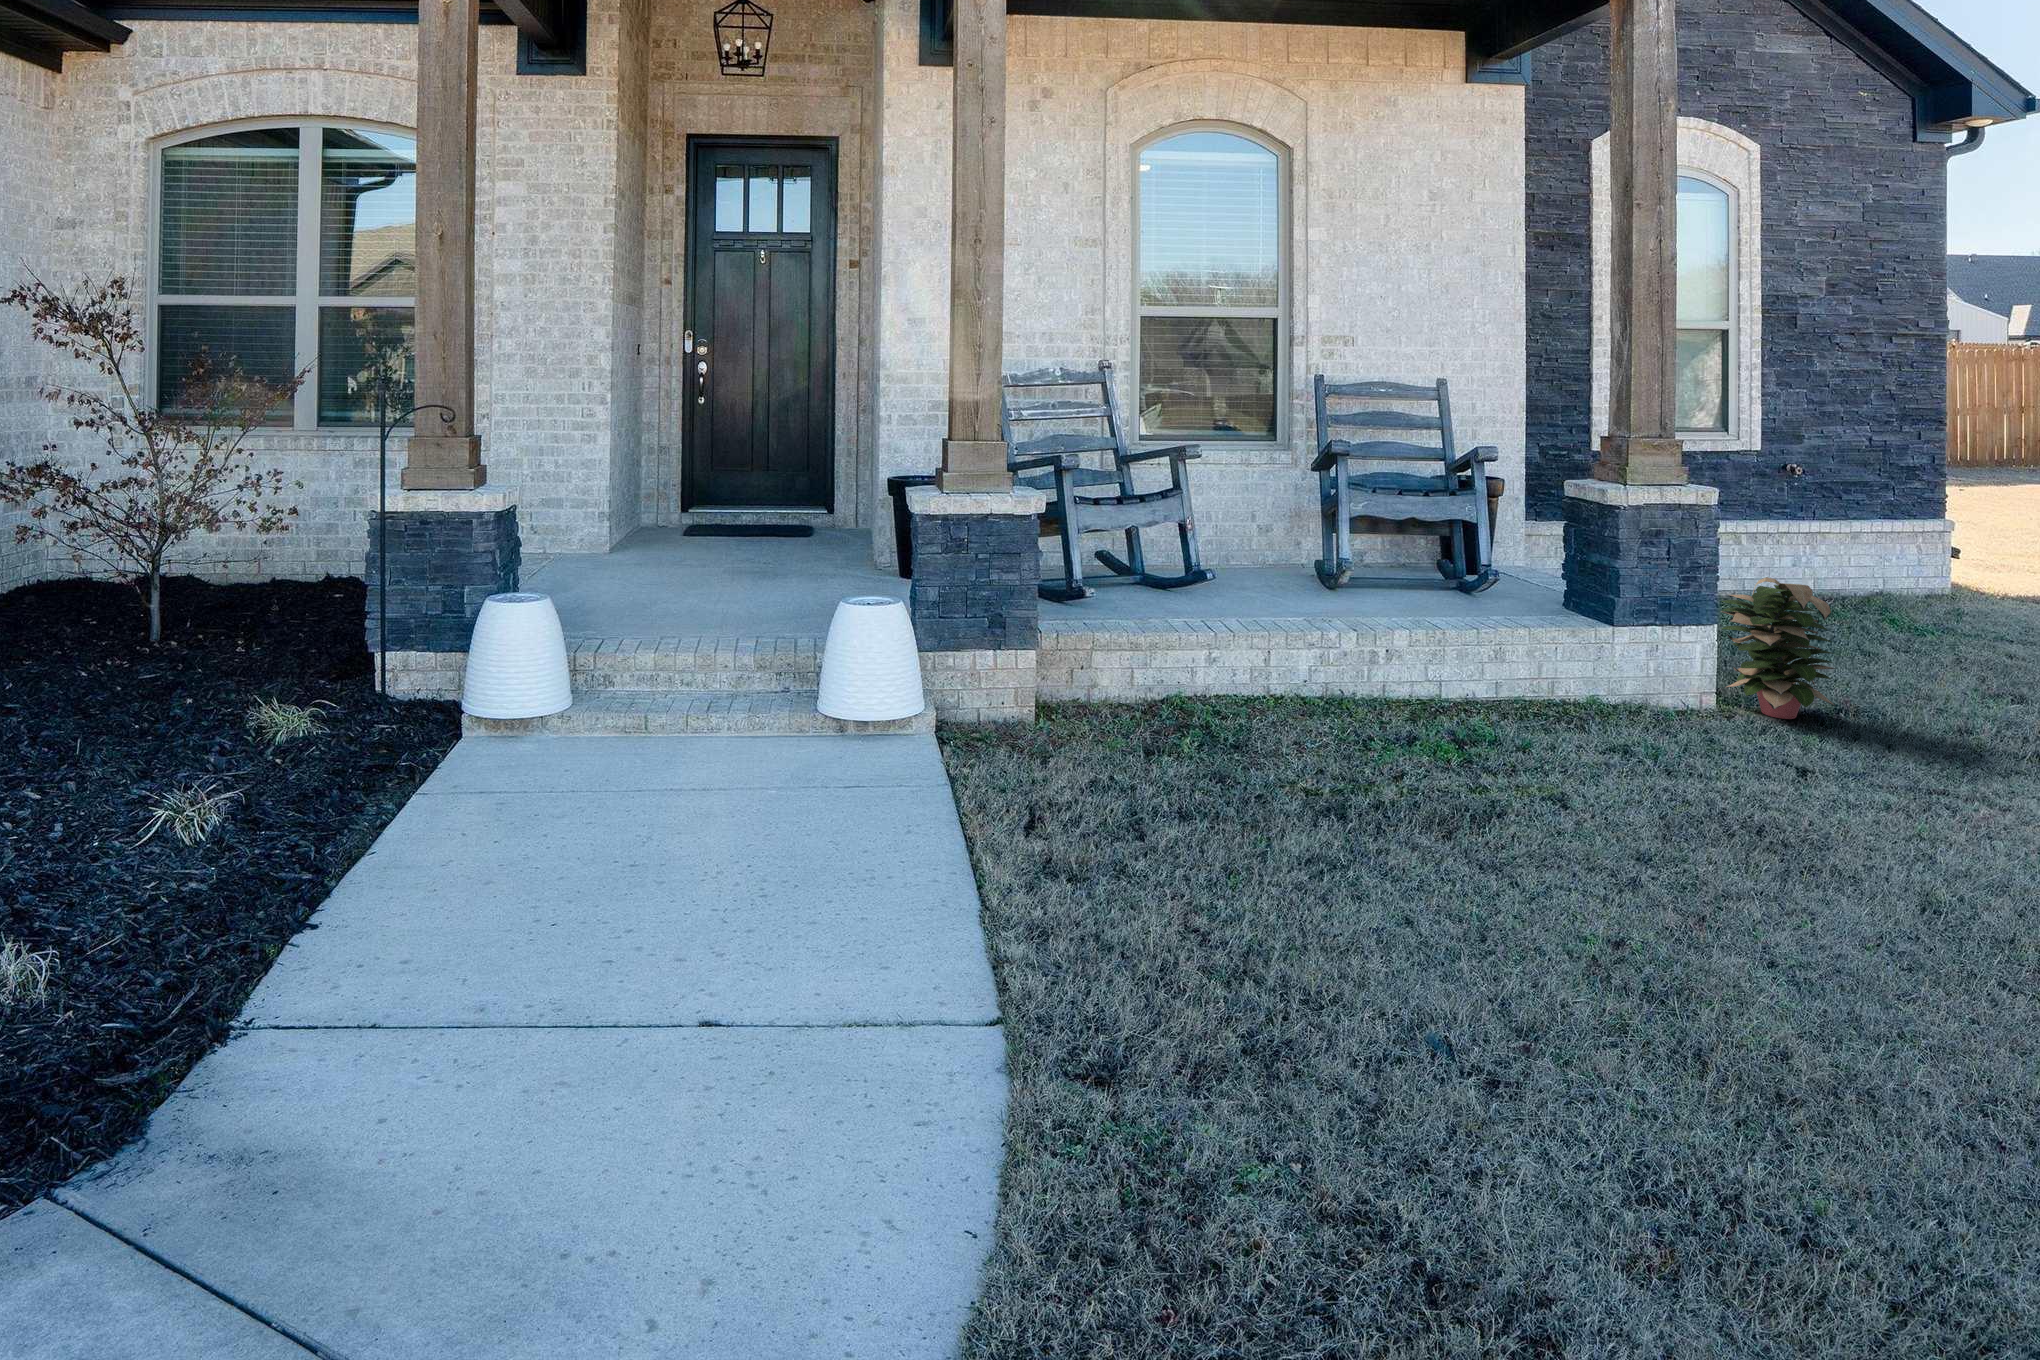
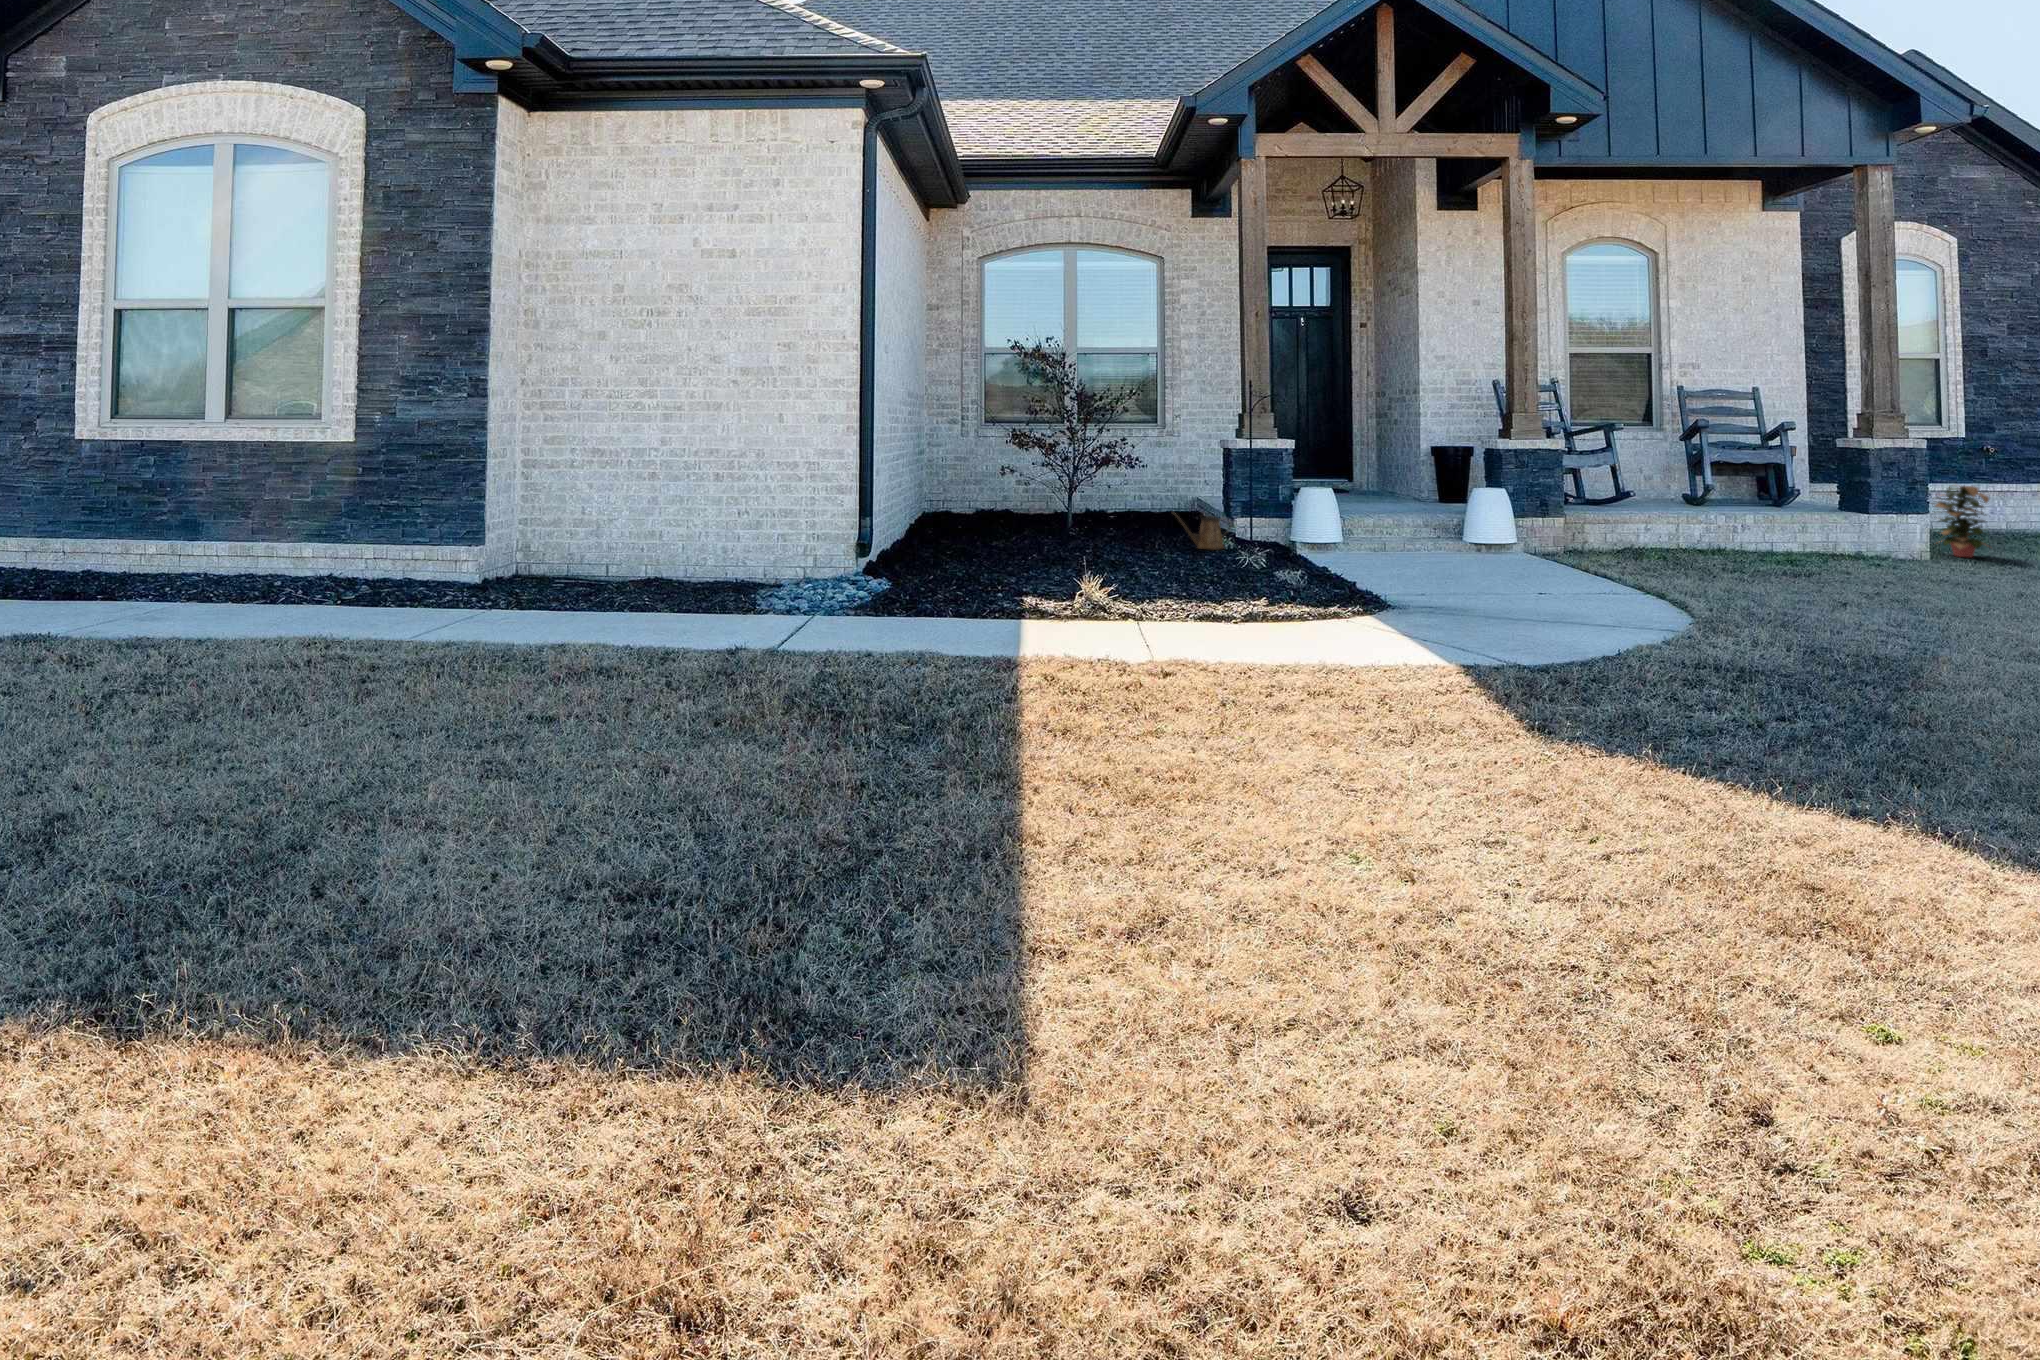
watering can: none [179,661,321,745] -> present [1173,513,1230,550]

